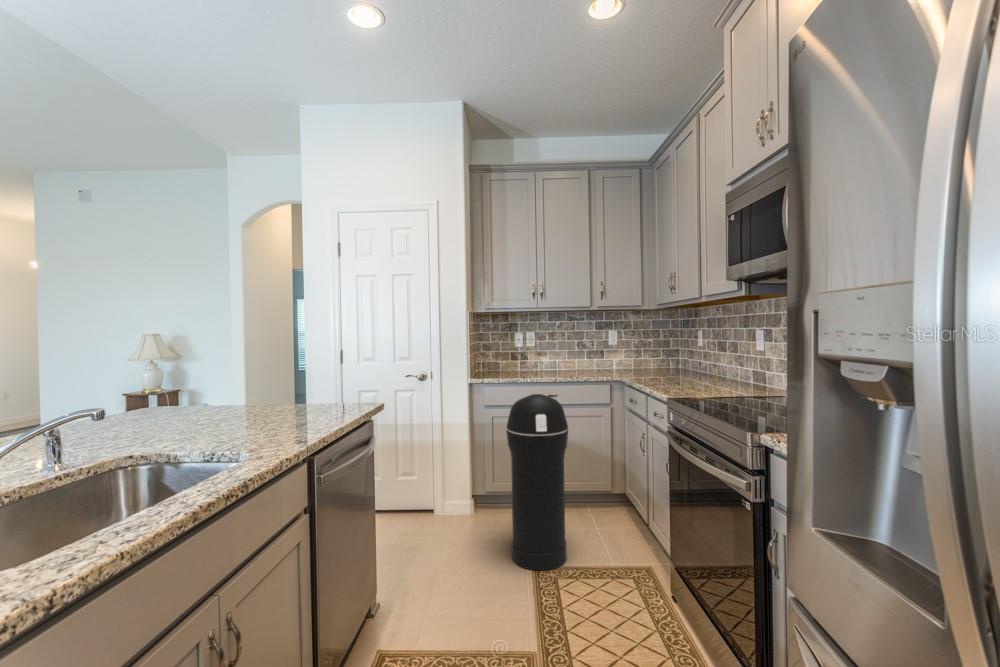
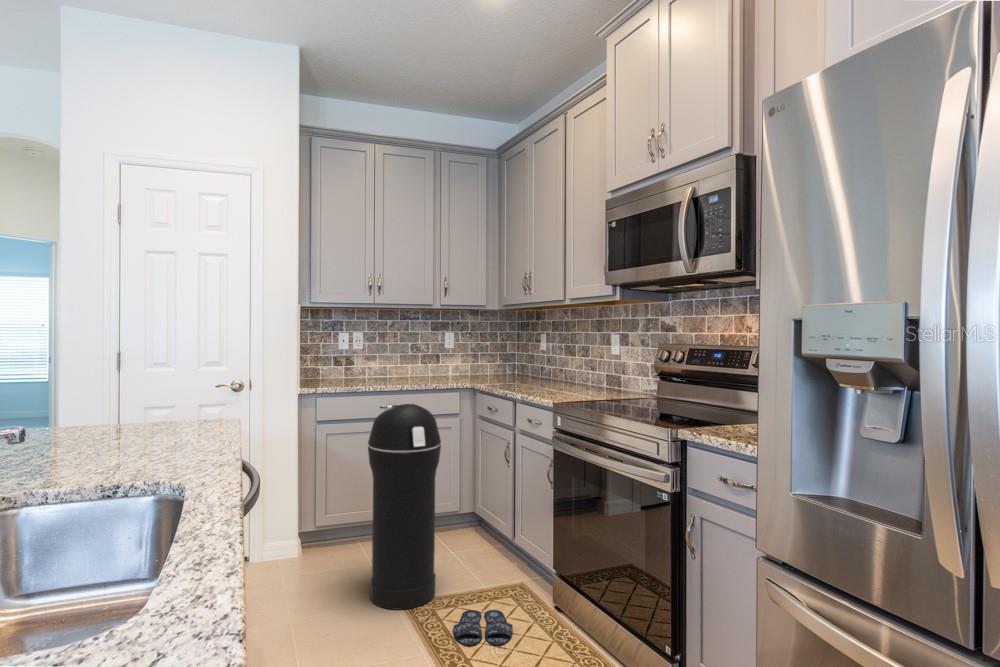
slippers: none [564,583,621,624] -> present [454,610,513,646]

